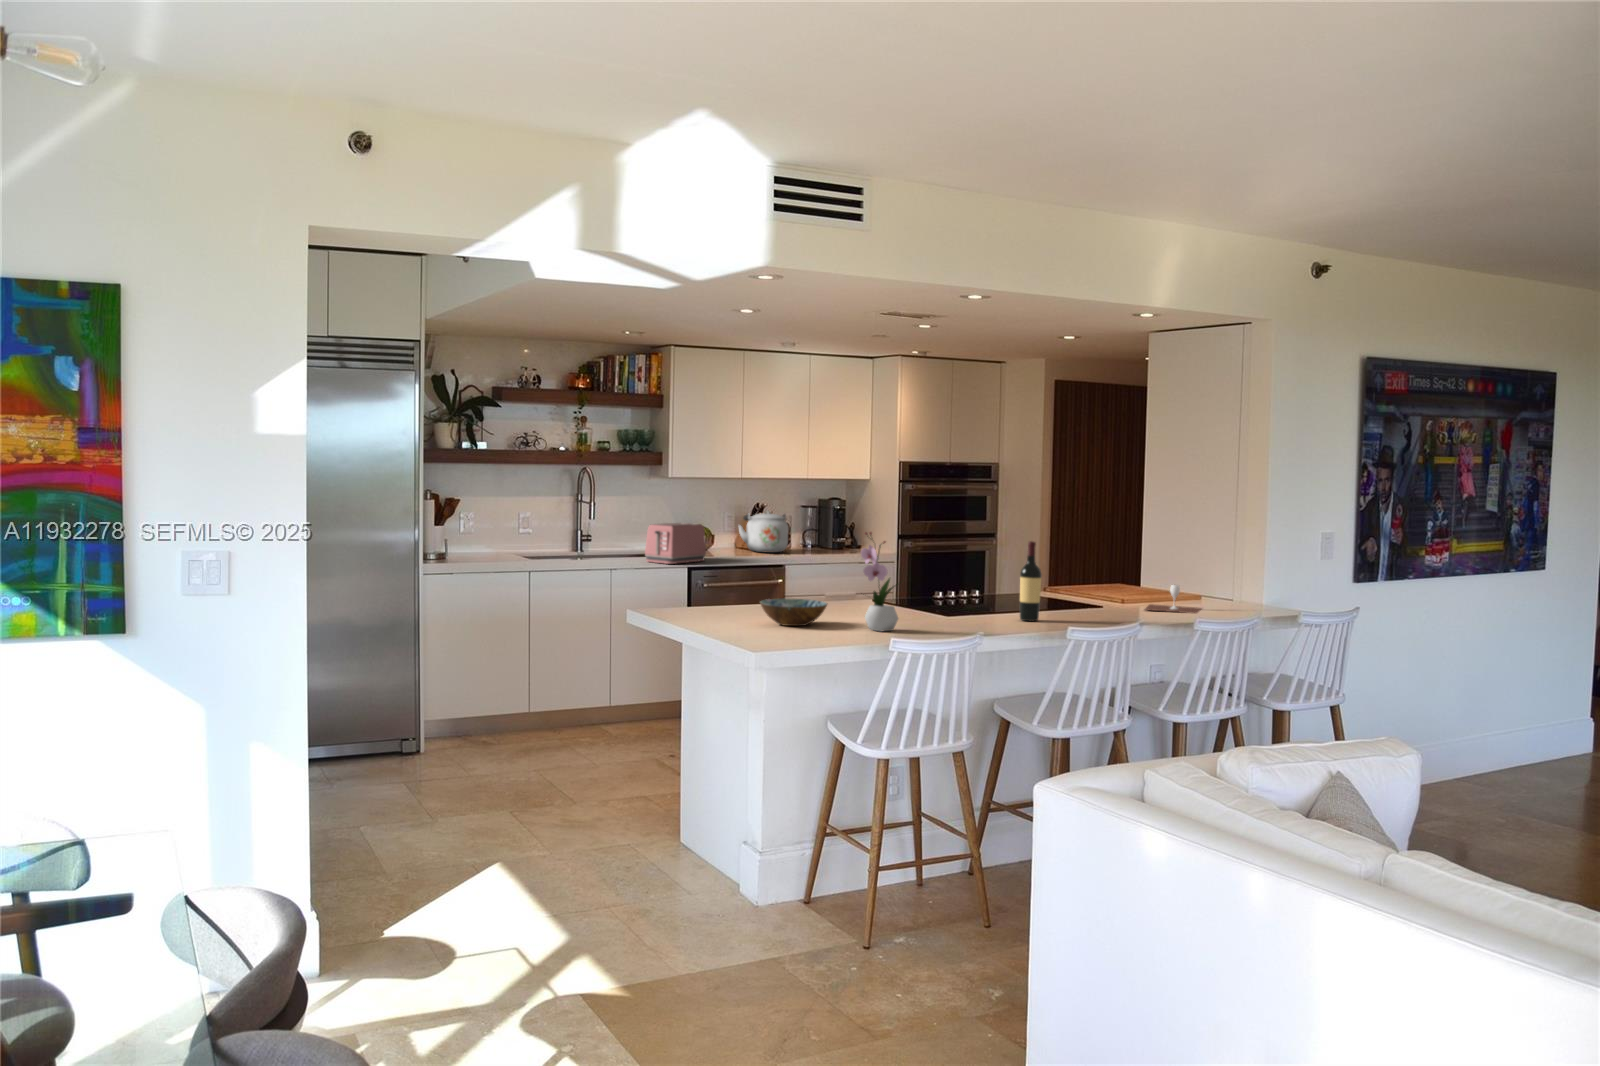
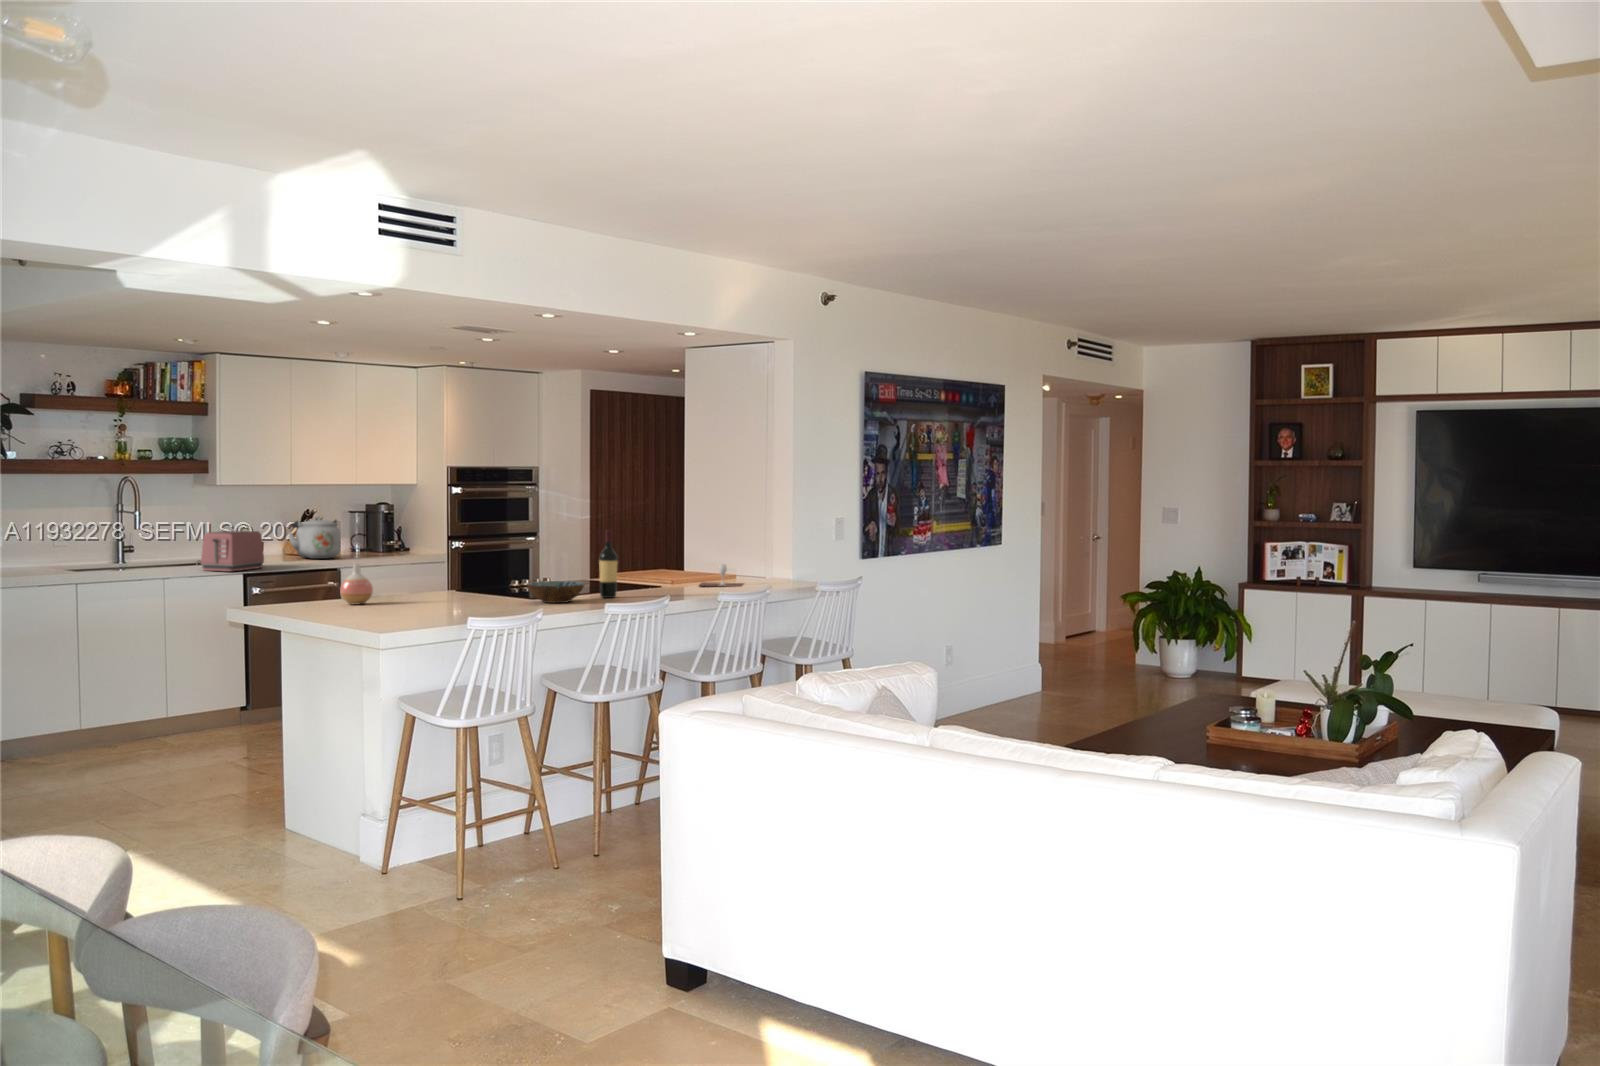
flower arrangement: present [861,532,898,631] -> none [468,524,507,610]
vase: none [737,568,771,612] -> present [340,563,373,605]
bowl: present [760,598,827,626] -> present [527,581,585,603]

